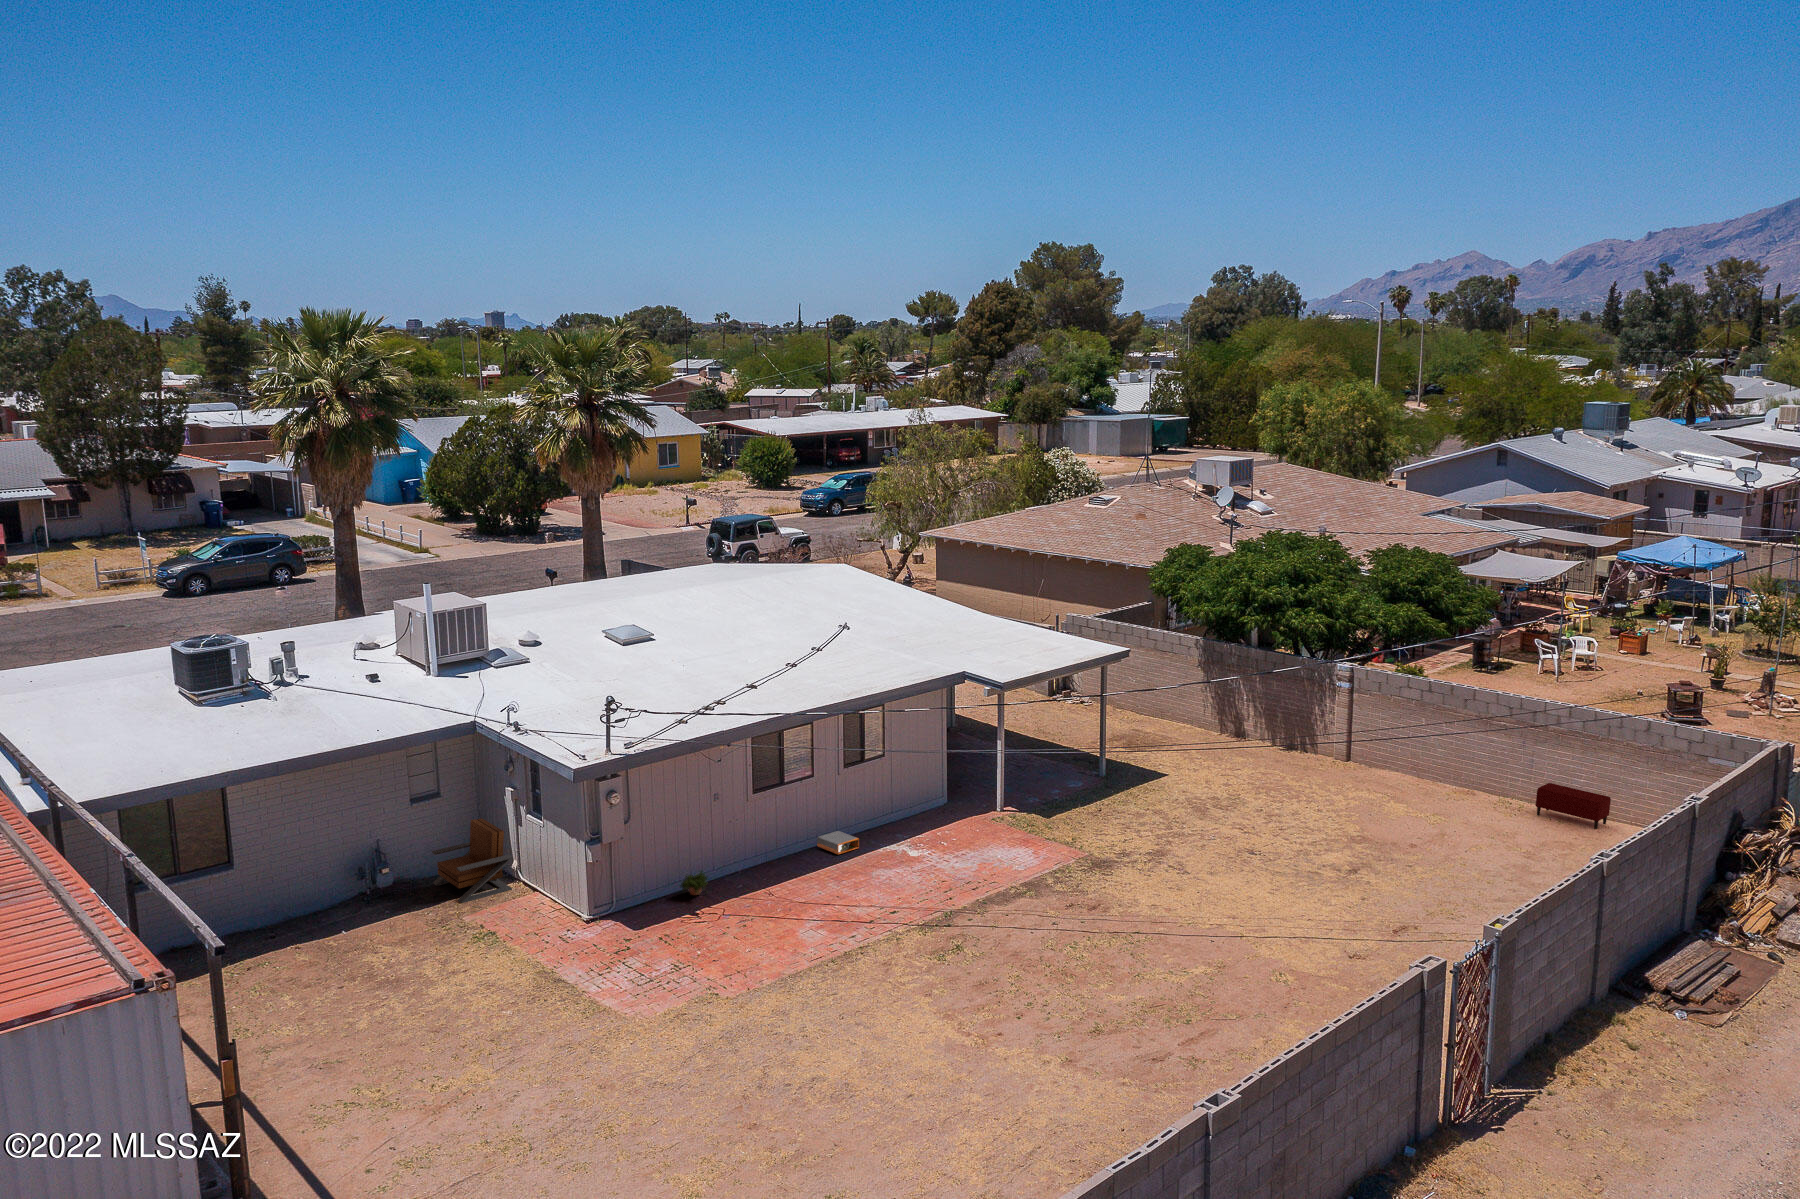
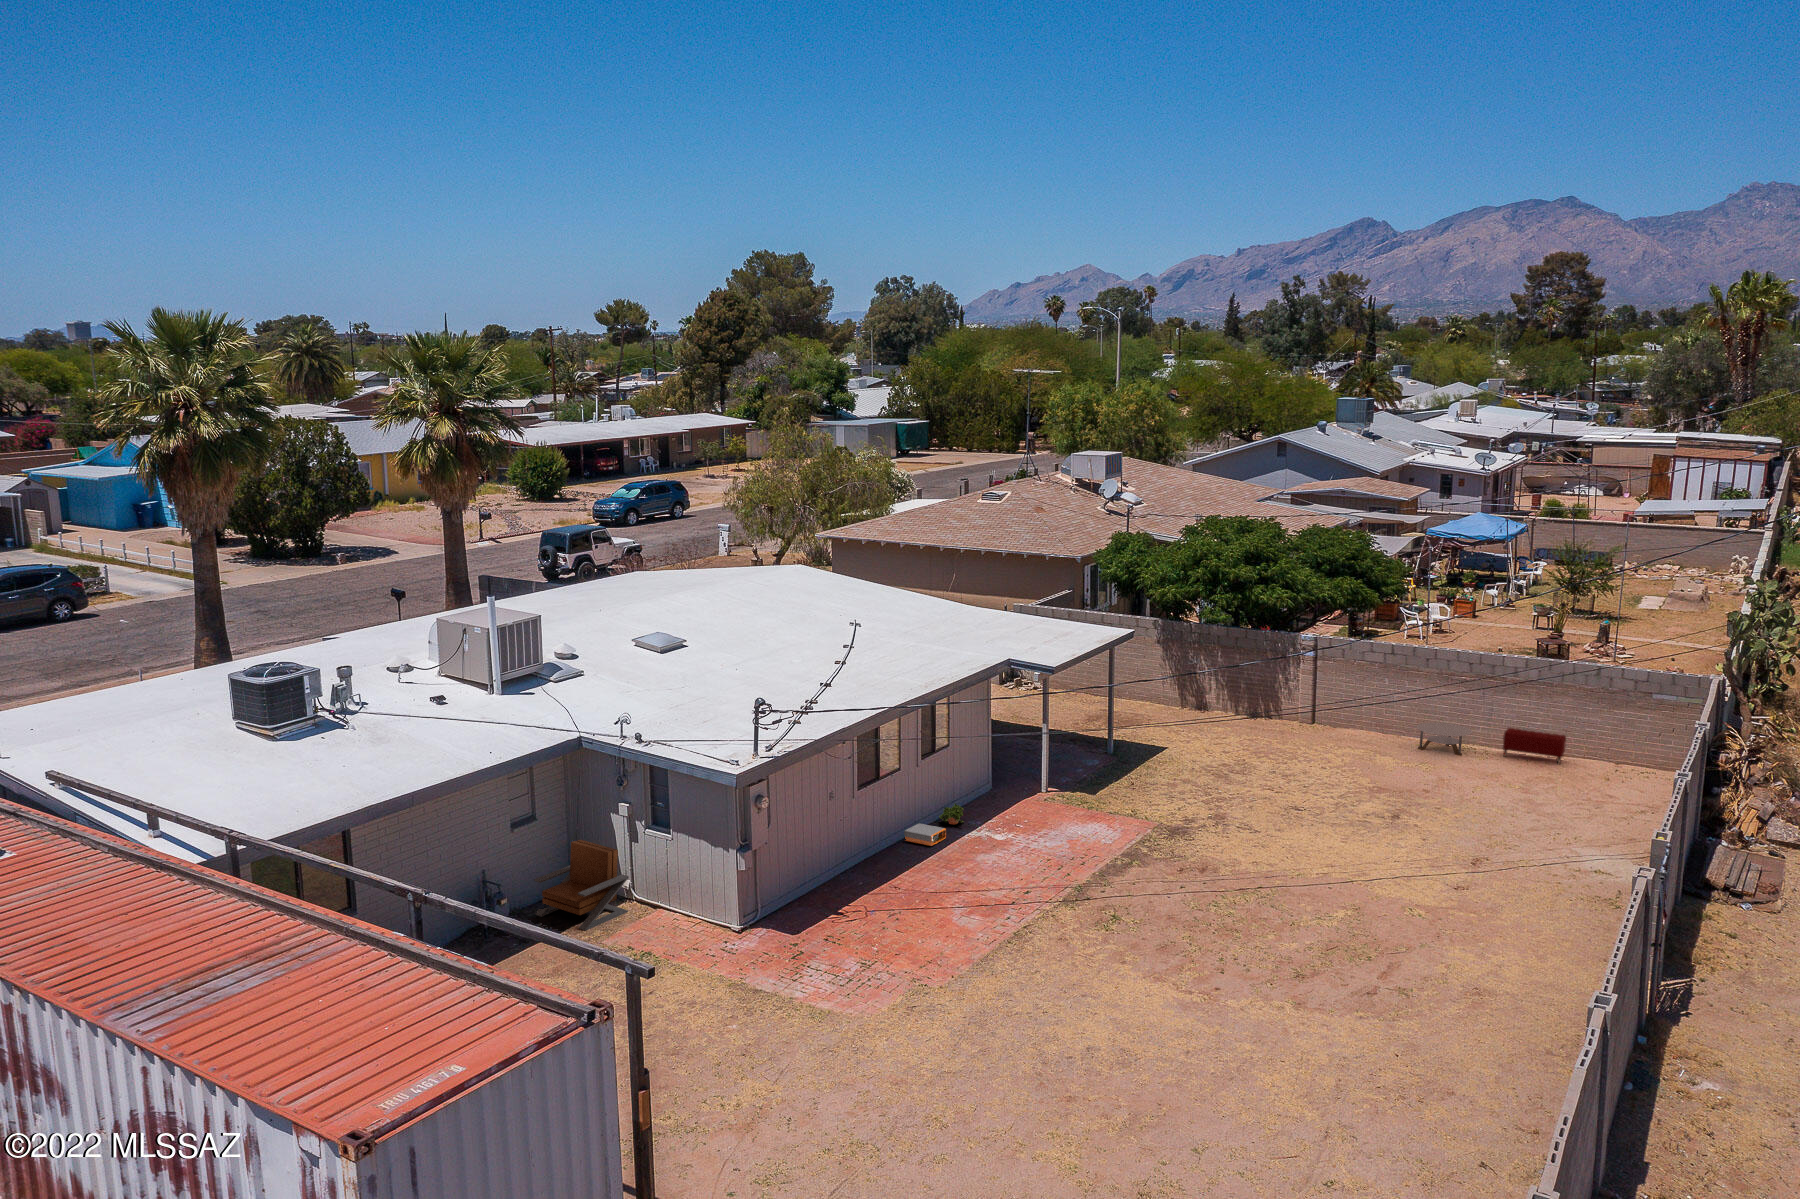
round table: none [1444,770,1507,809] -> present [1416,722,1473,756]
potted plant: present [680,871,708,895] -> present [939,803,964,825]

